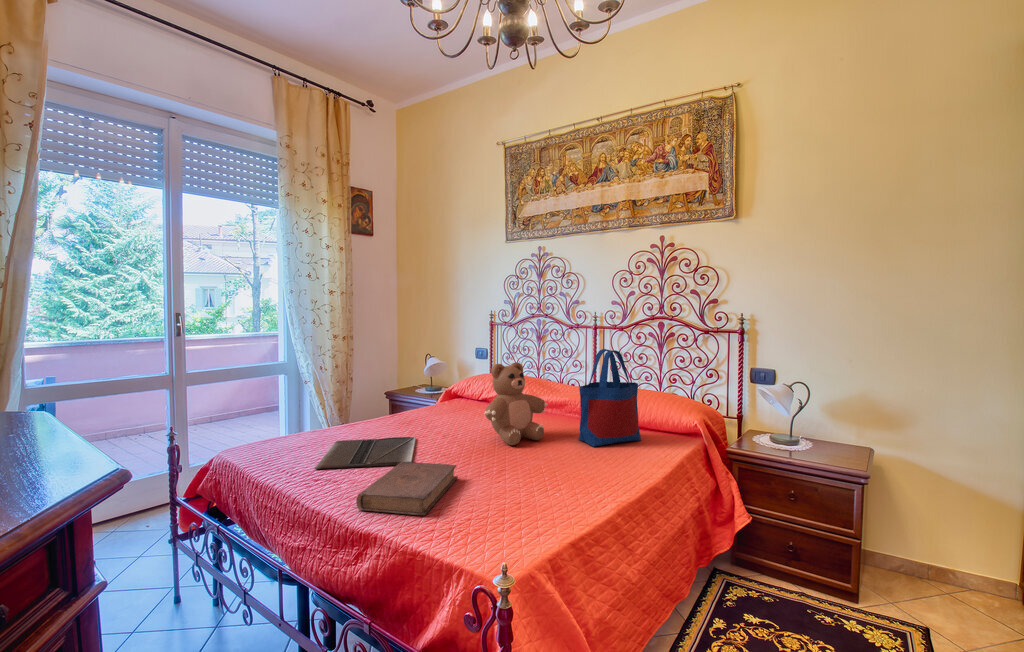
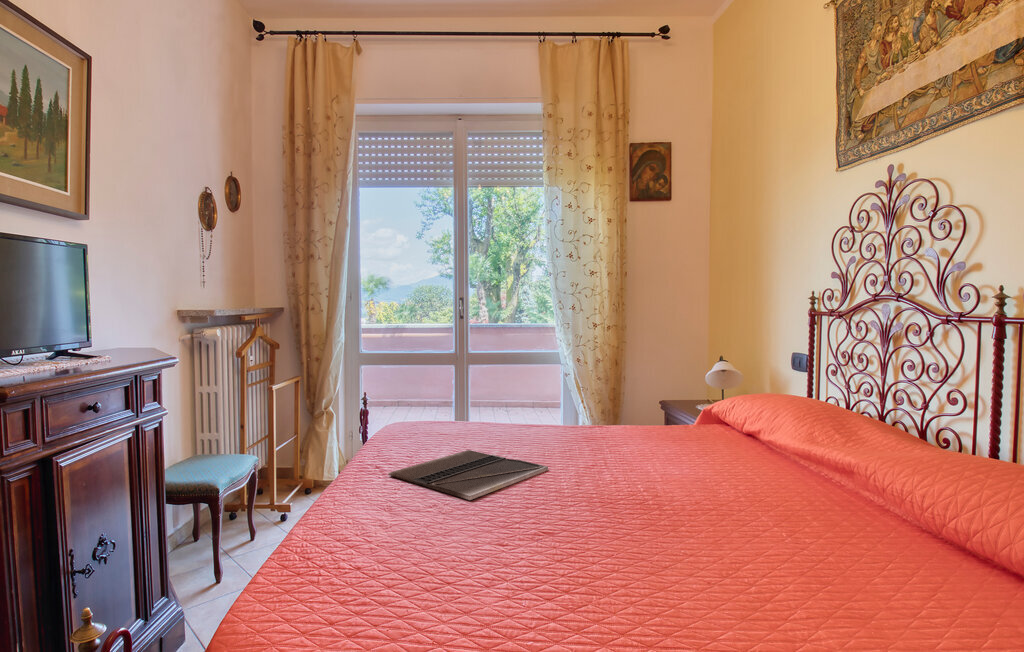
tote bag: present [578,349,641,447] -> none [772,360,958,599]
teddy bear: present [484,362,548,445] -> none [602,372,746,522]
book: present [356,462,458,515] -> none [312,492,473,571]

